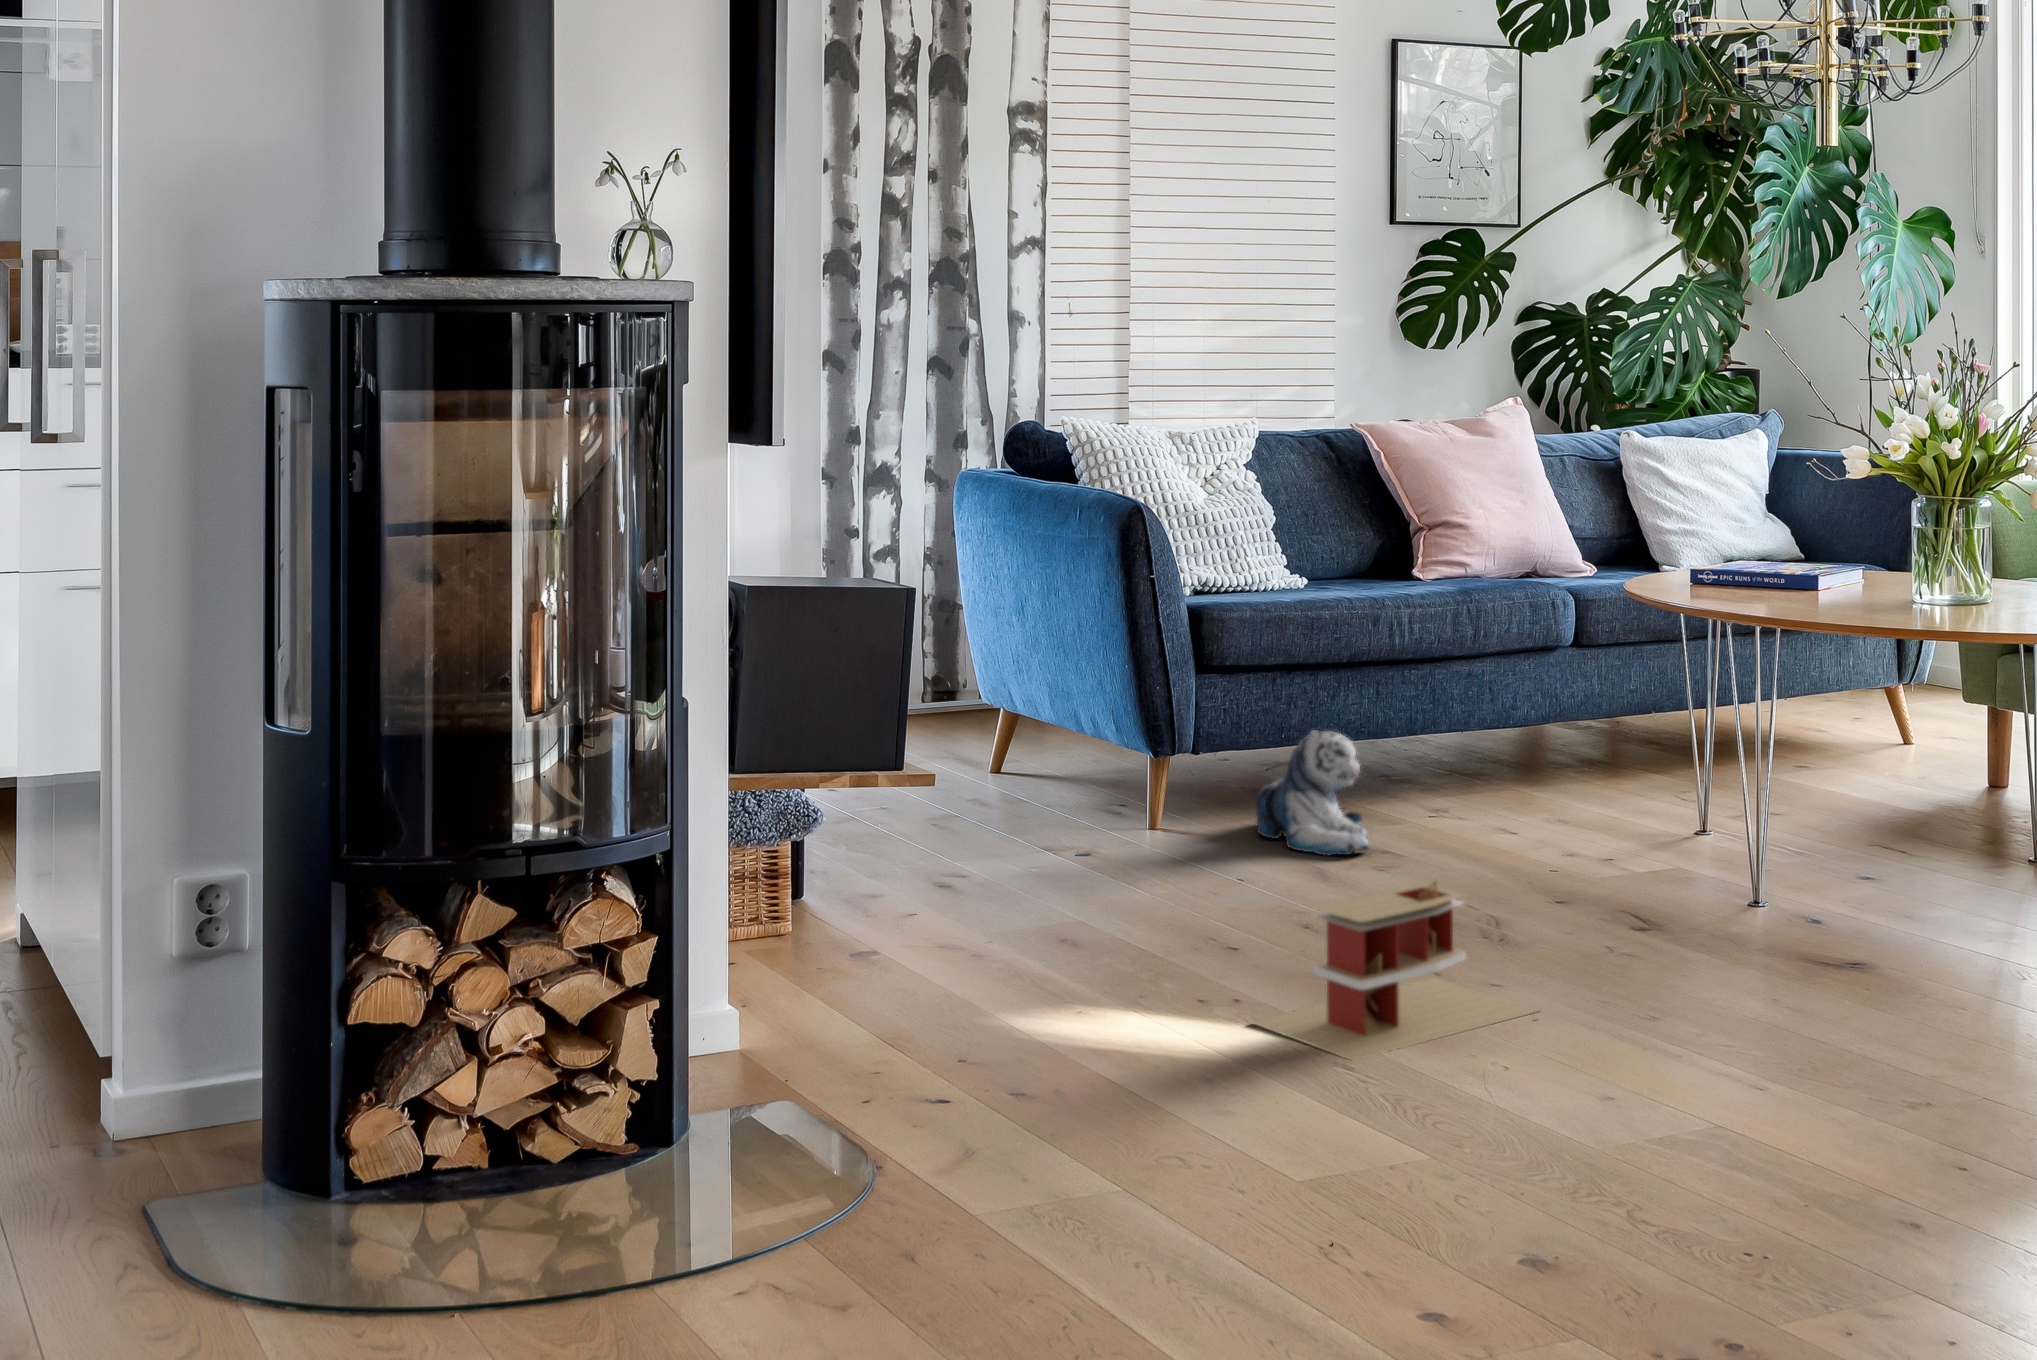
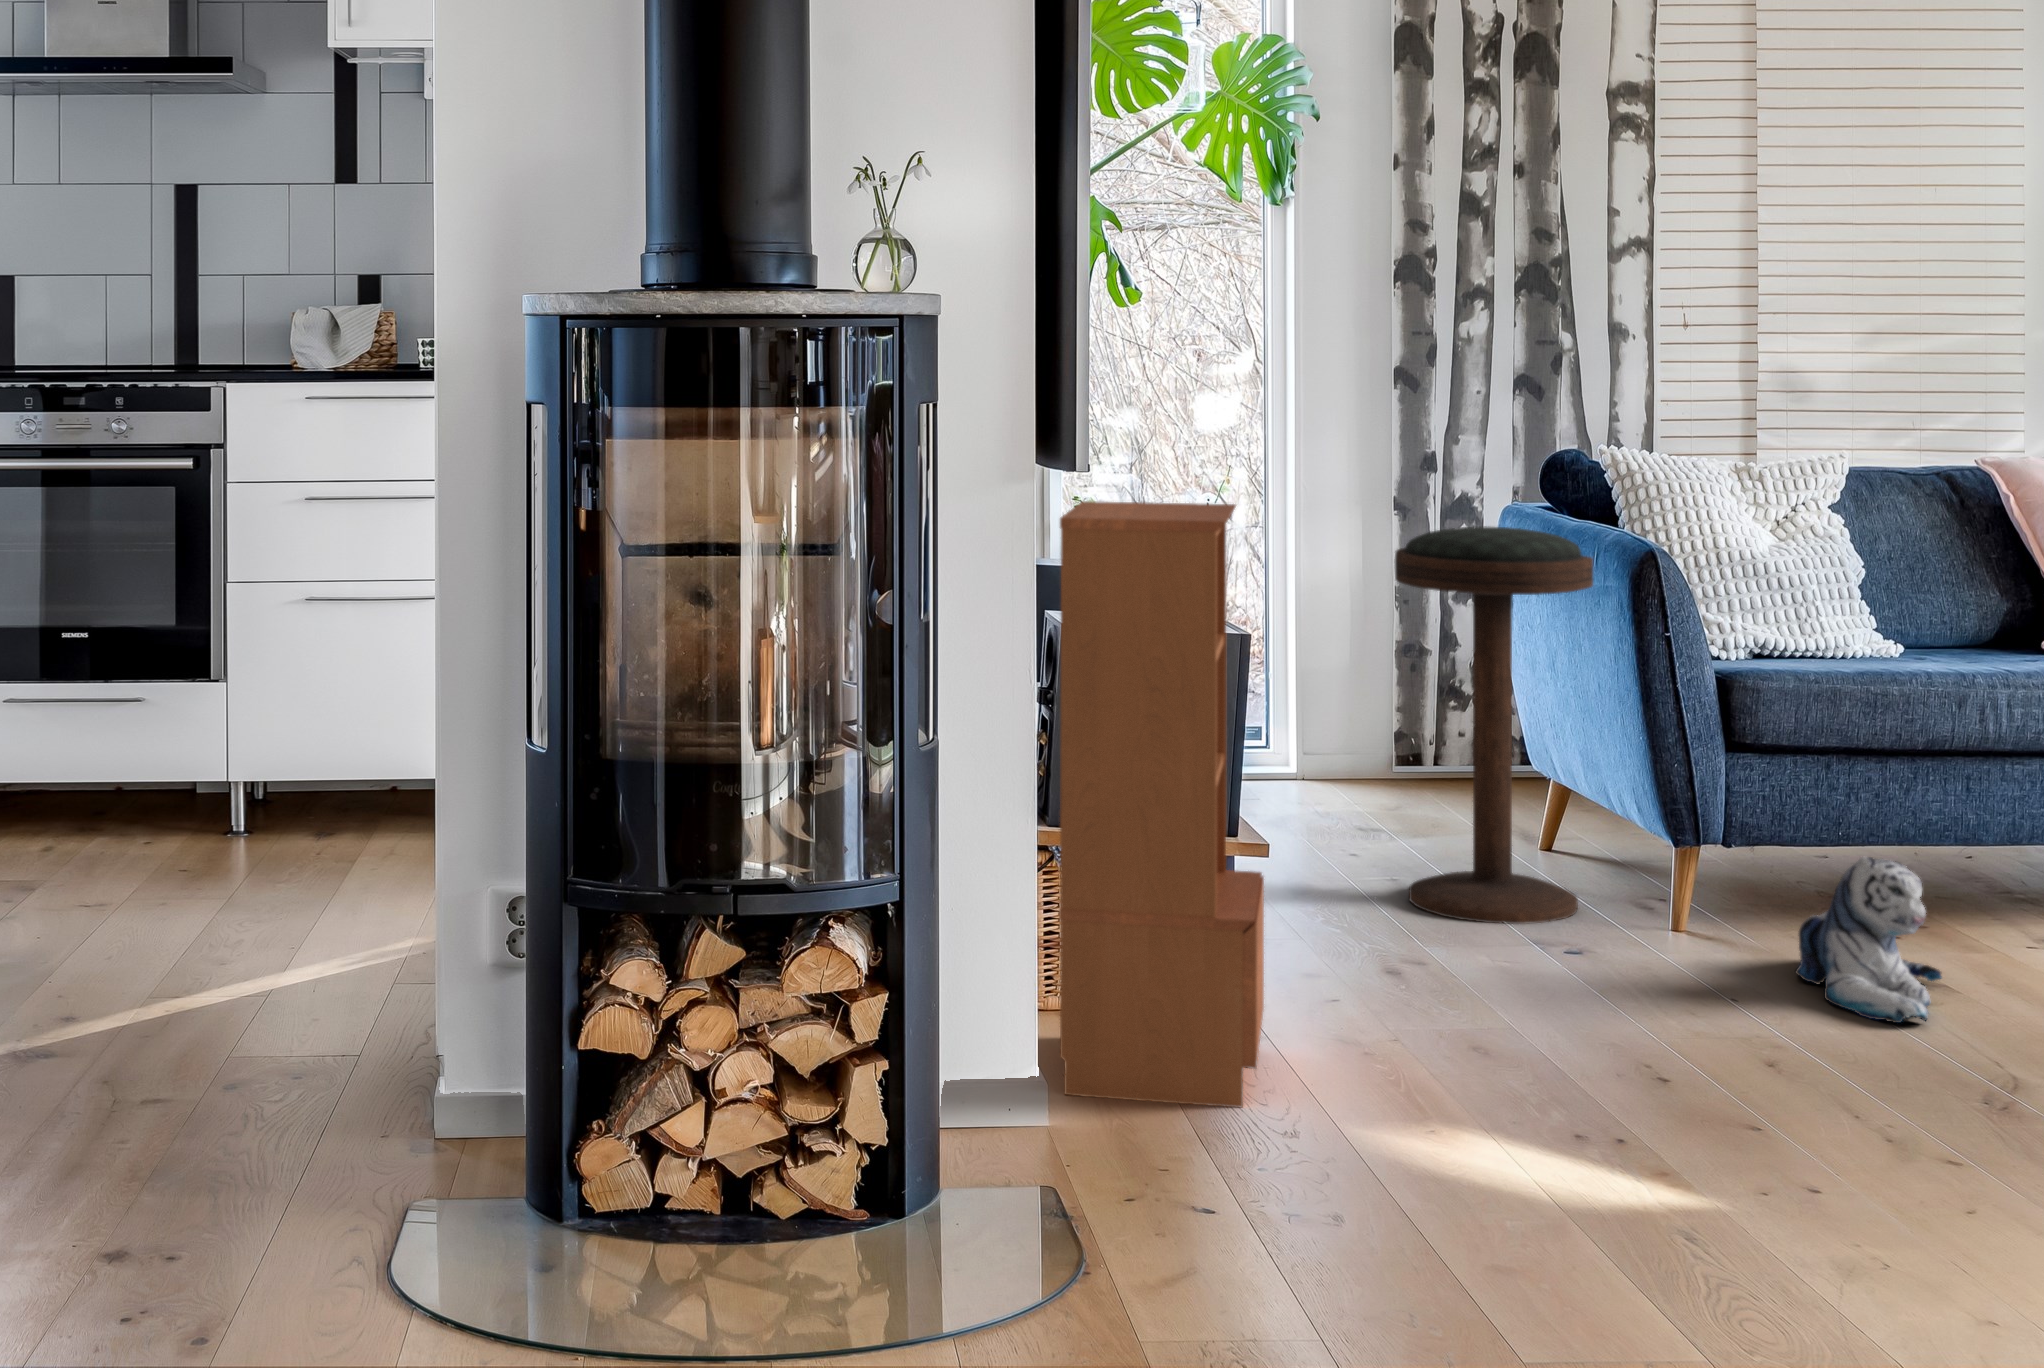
bookcase: none [707,472,910,1019] -> present [1059,501,1264,1107]
bar stool: none [899,490,1072,836] -> present [1395,526,1593,924]
toy house: present [1252,881,1536,1060] -> none [1613,1099,2027,1322]

